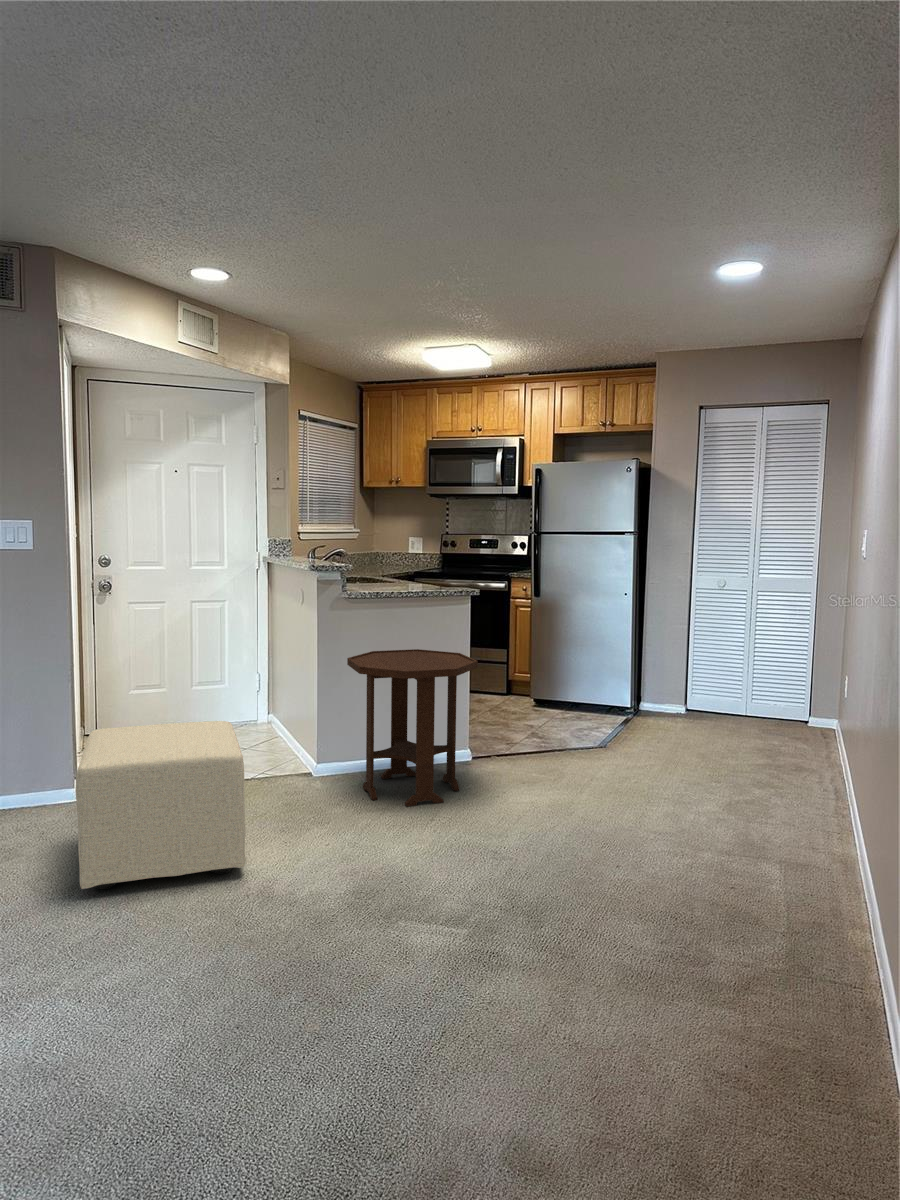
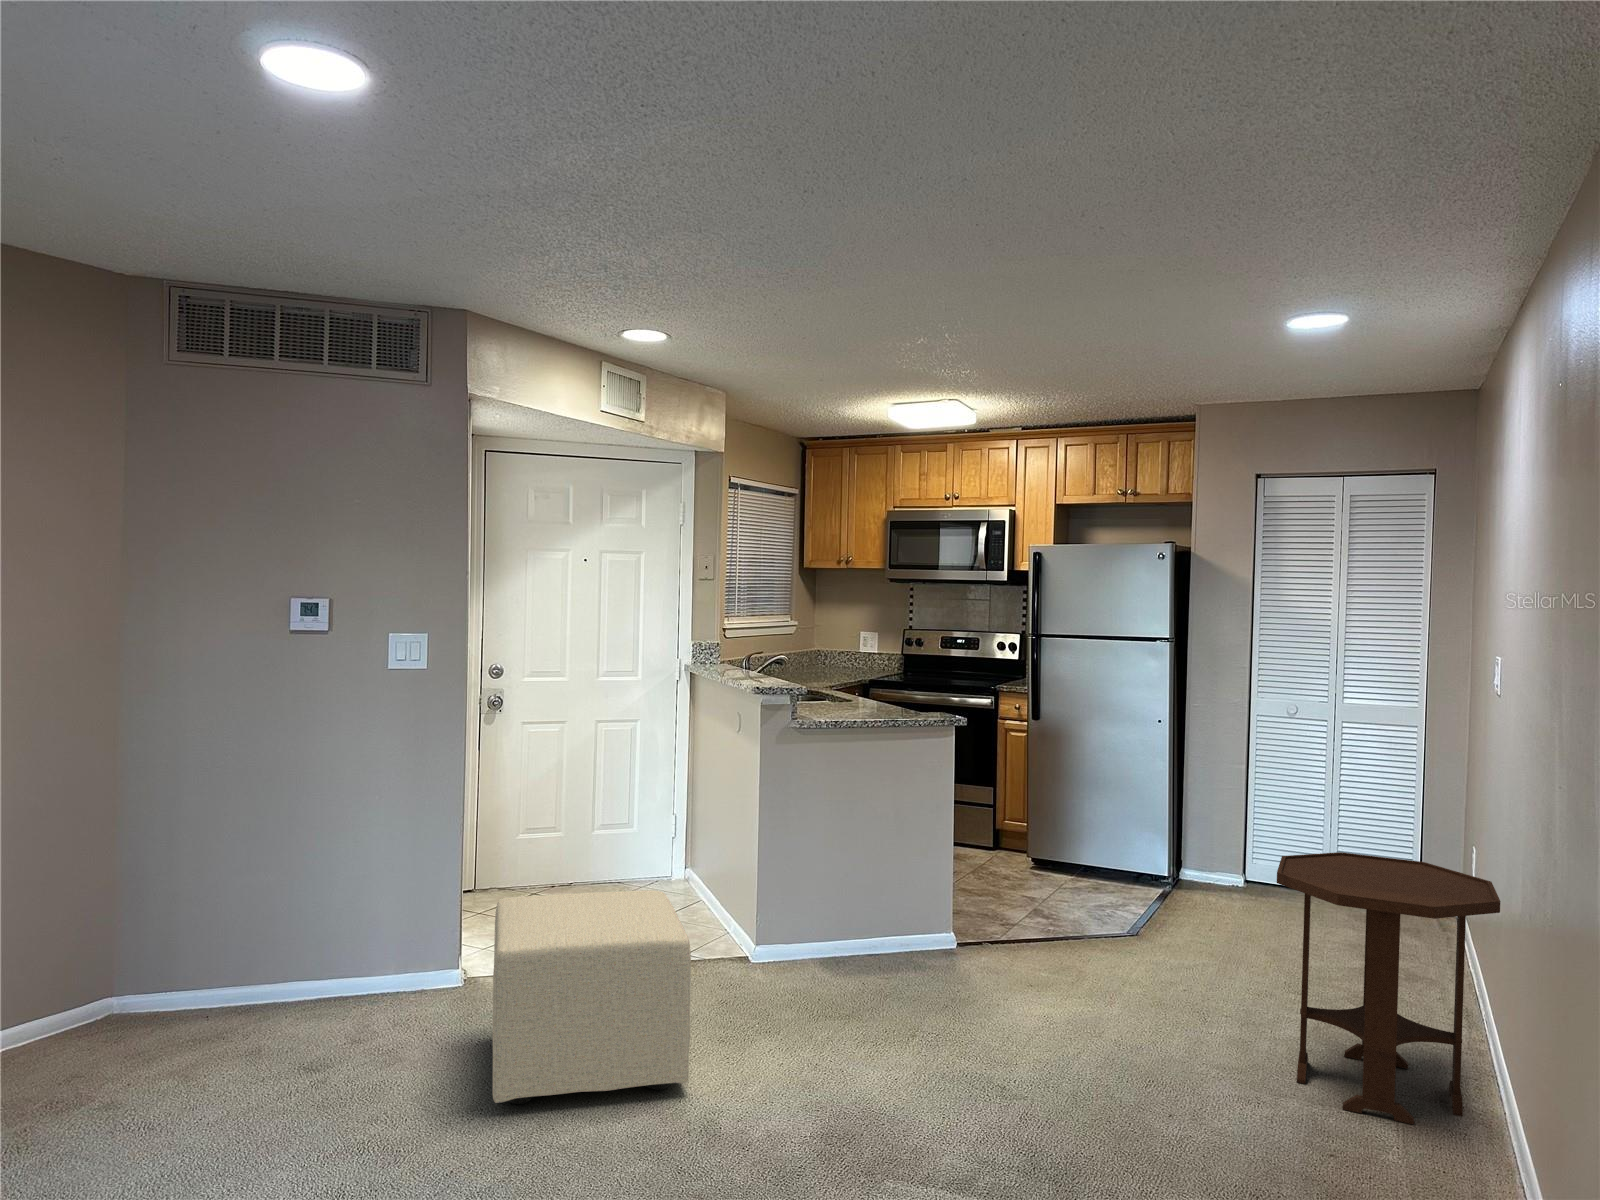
side table: present [347,649,478,806] -> present [1277,852,1501,1124]

